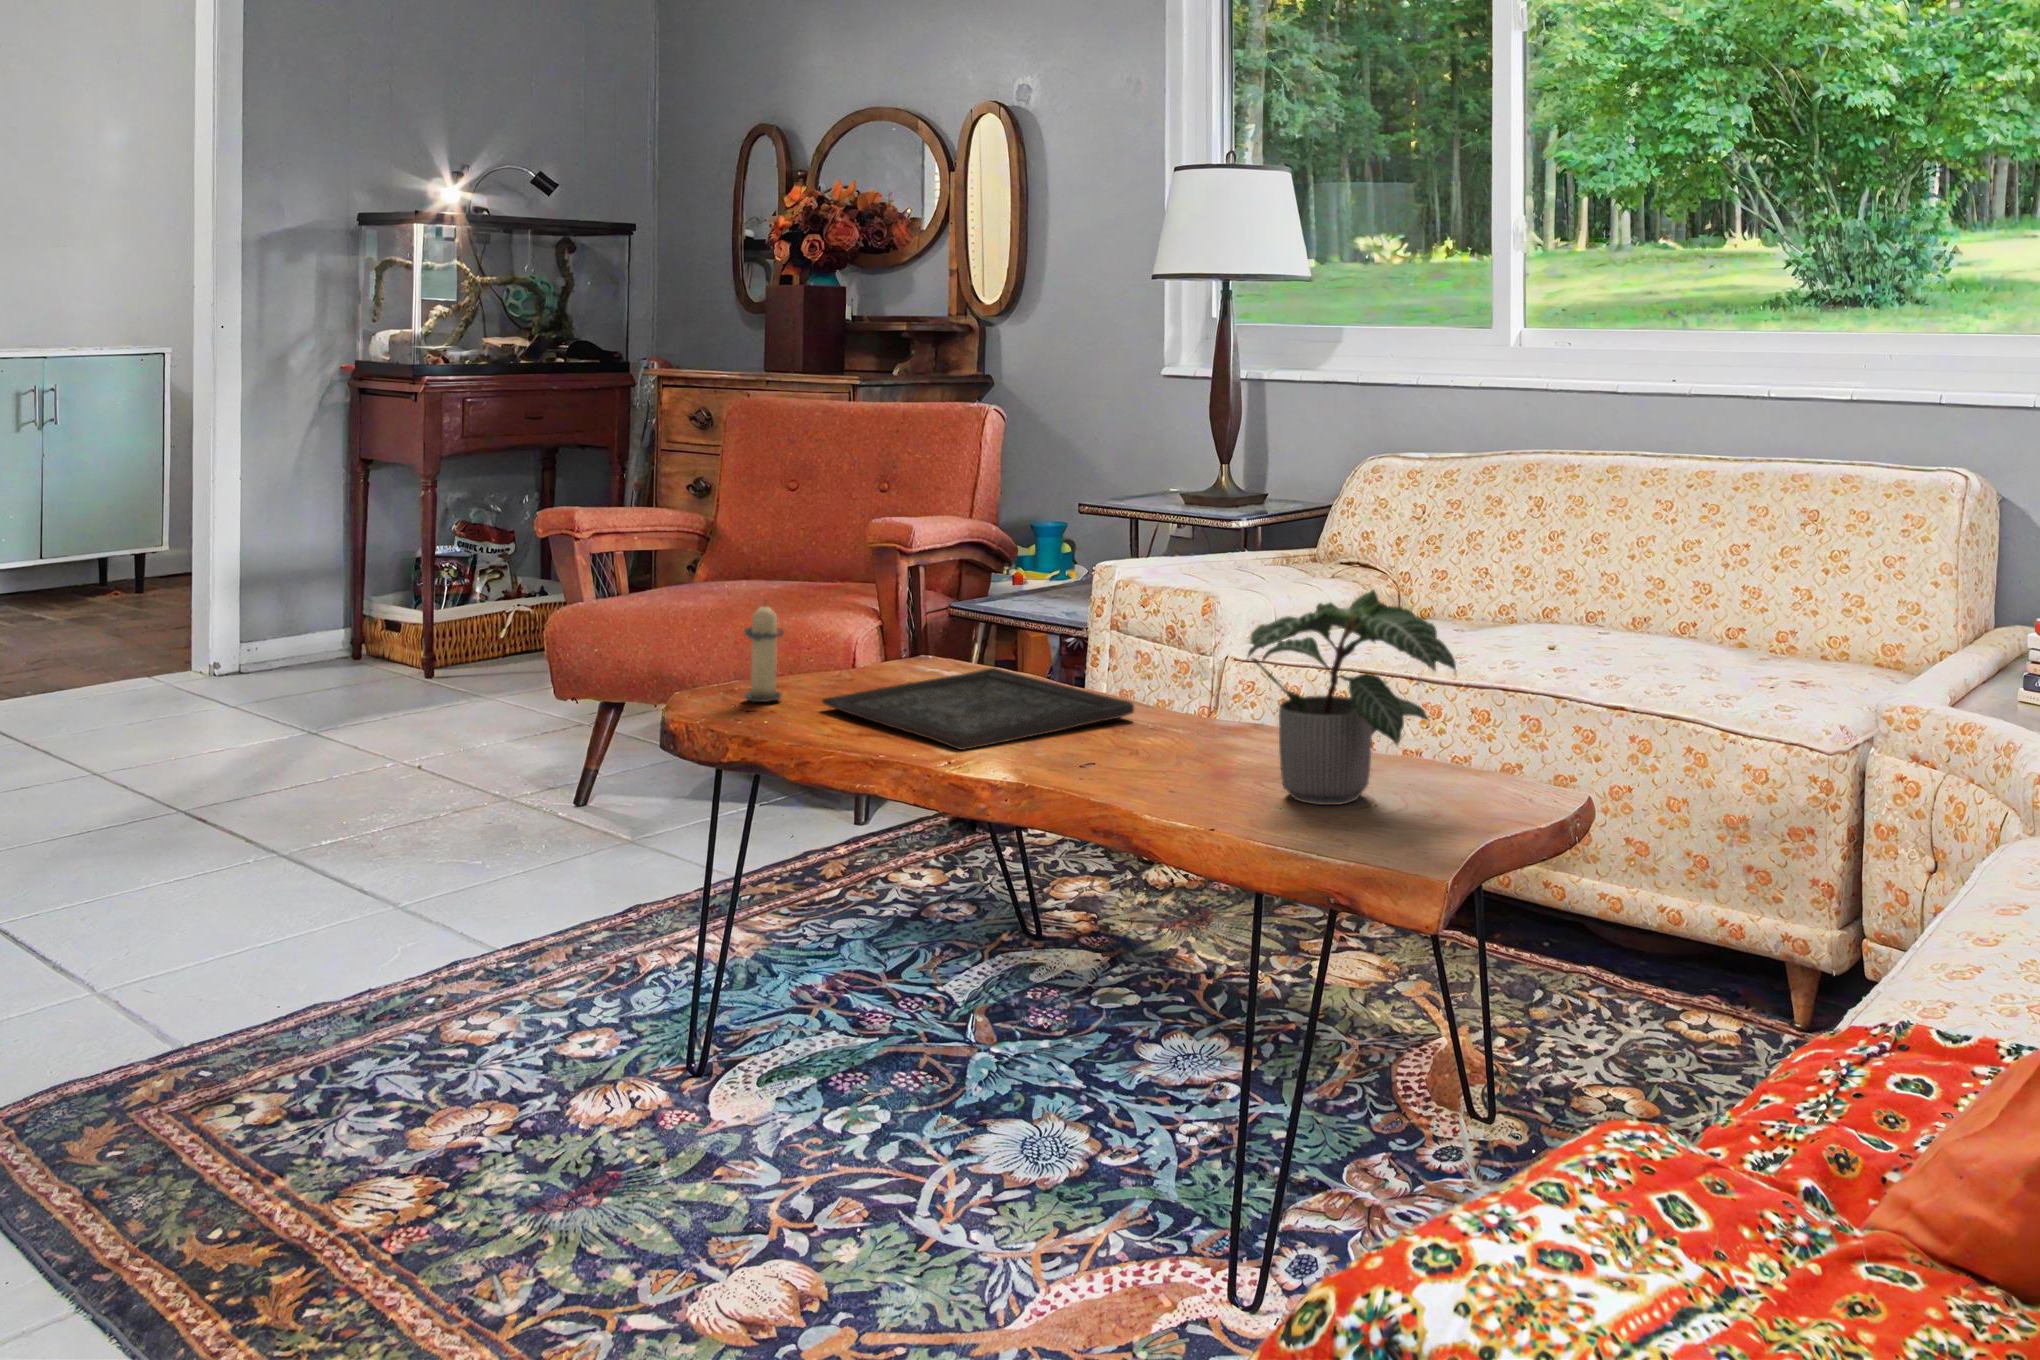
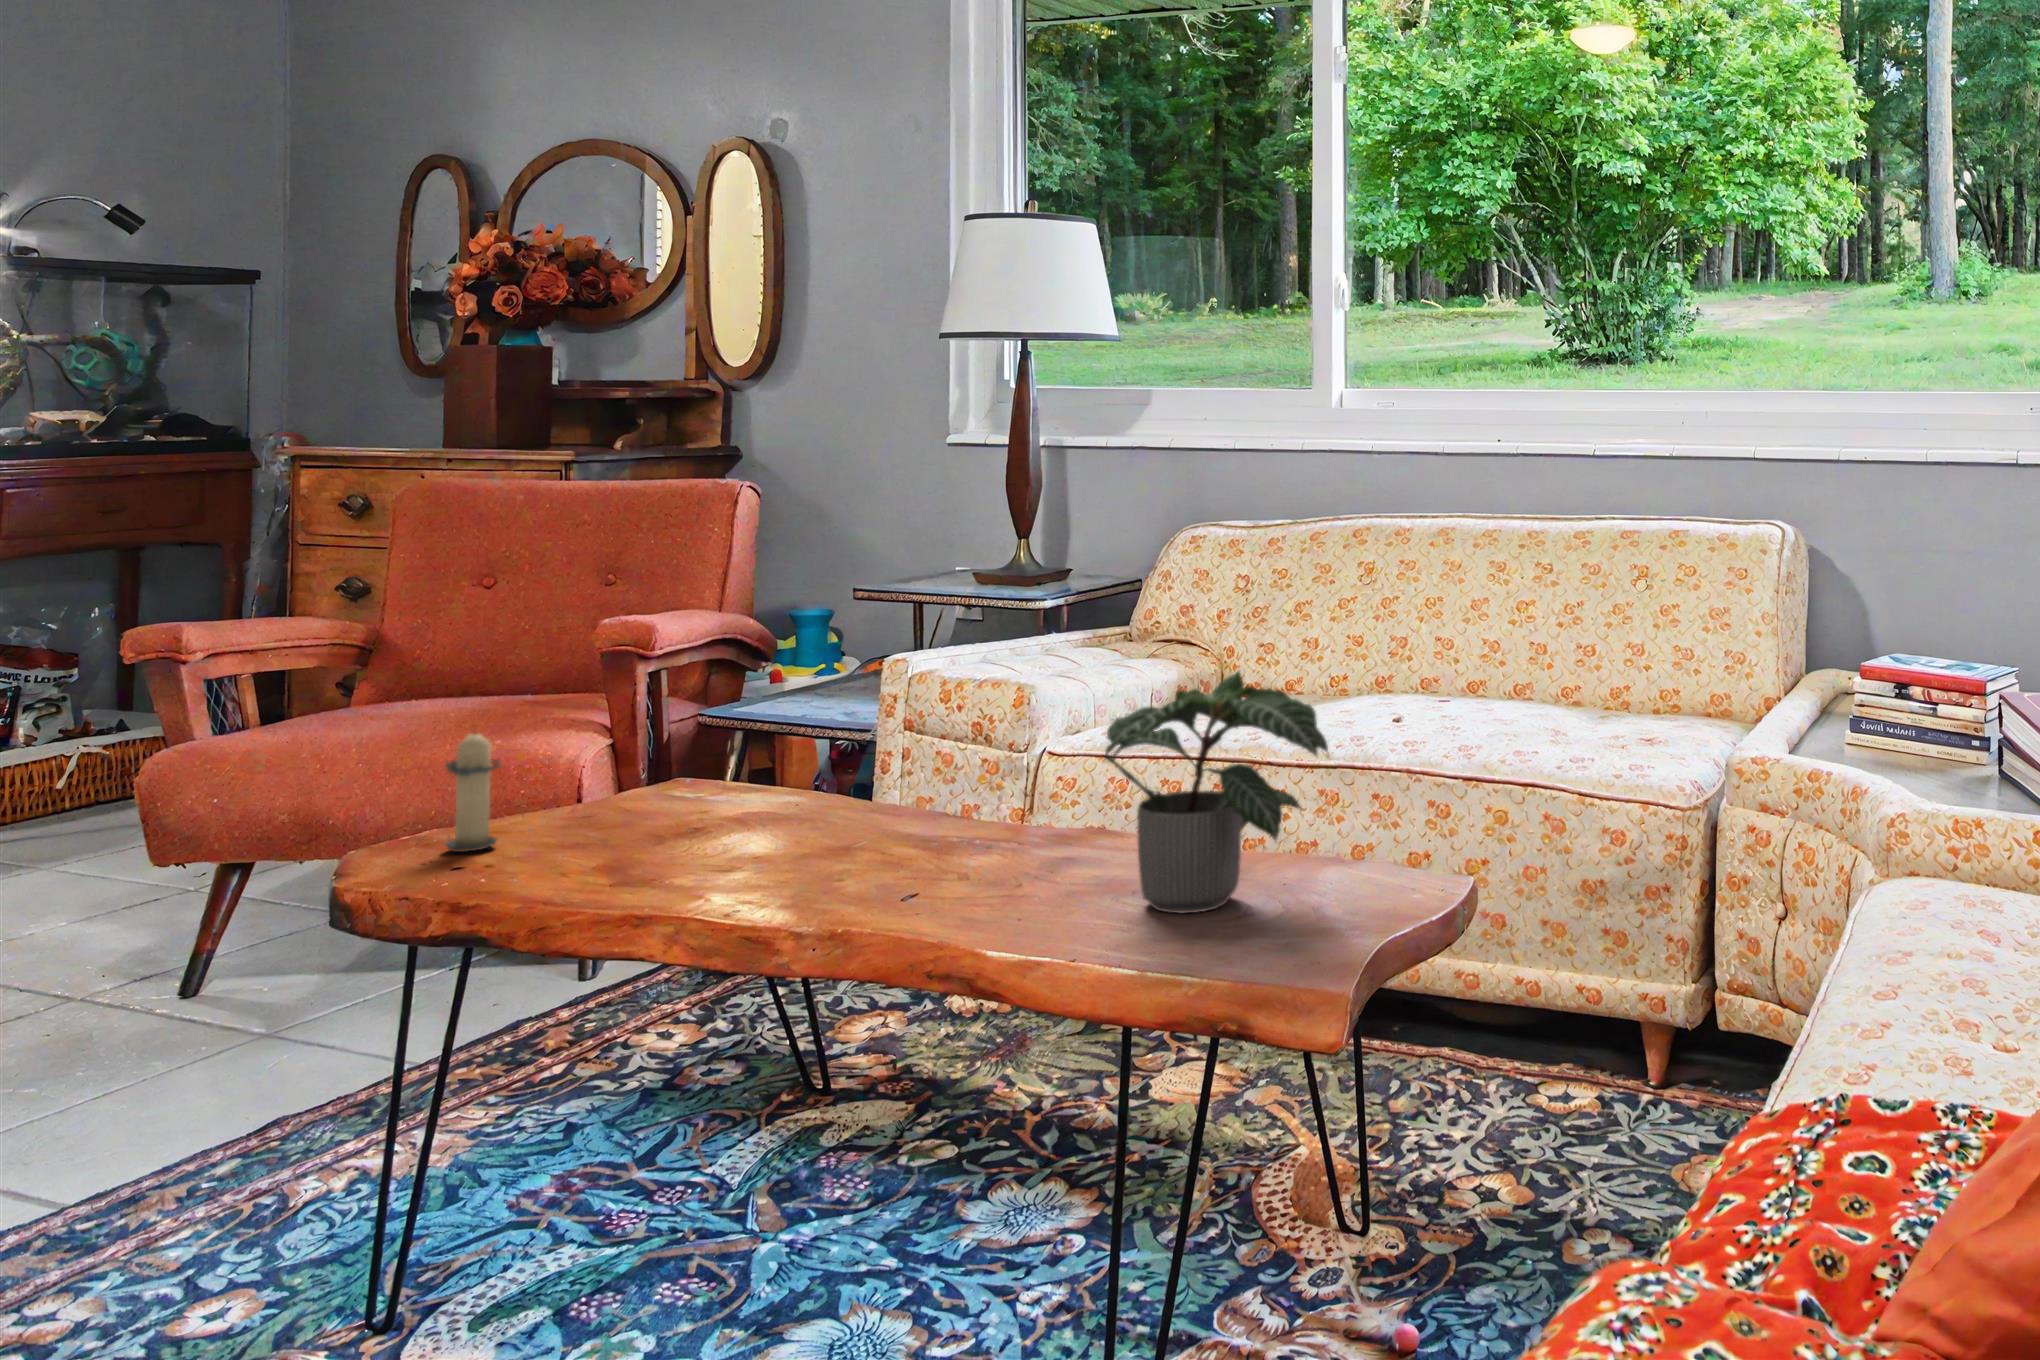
tray: present [822,668,1134,750] -> none [553,786,951,889]

